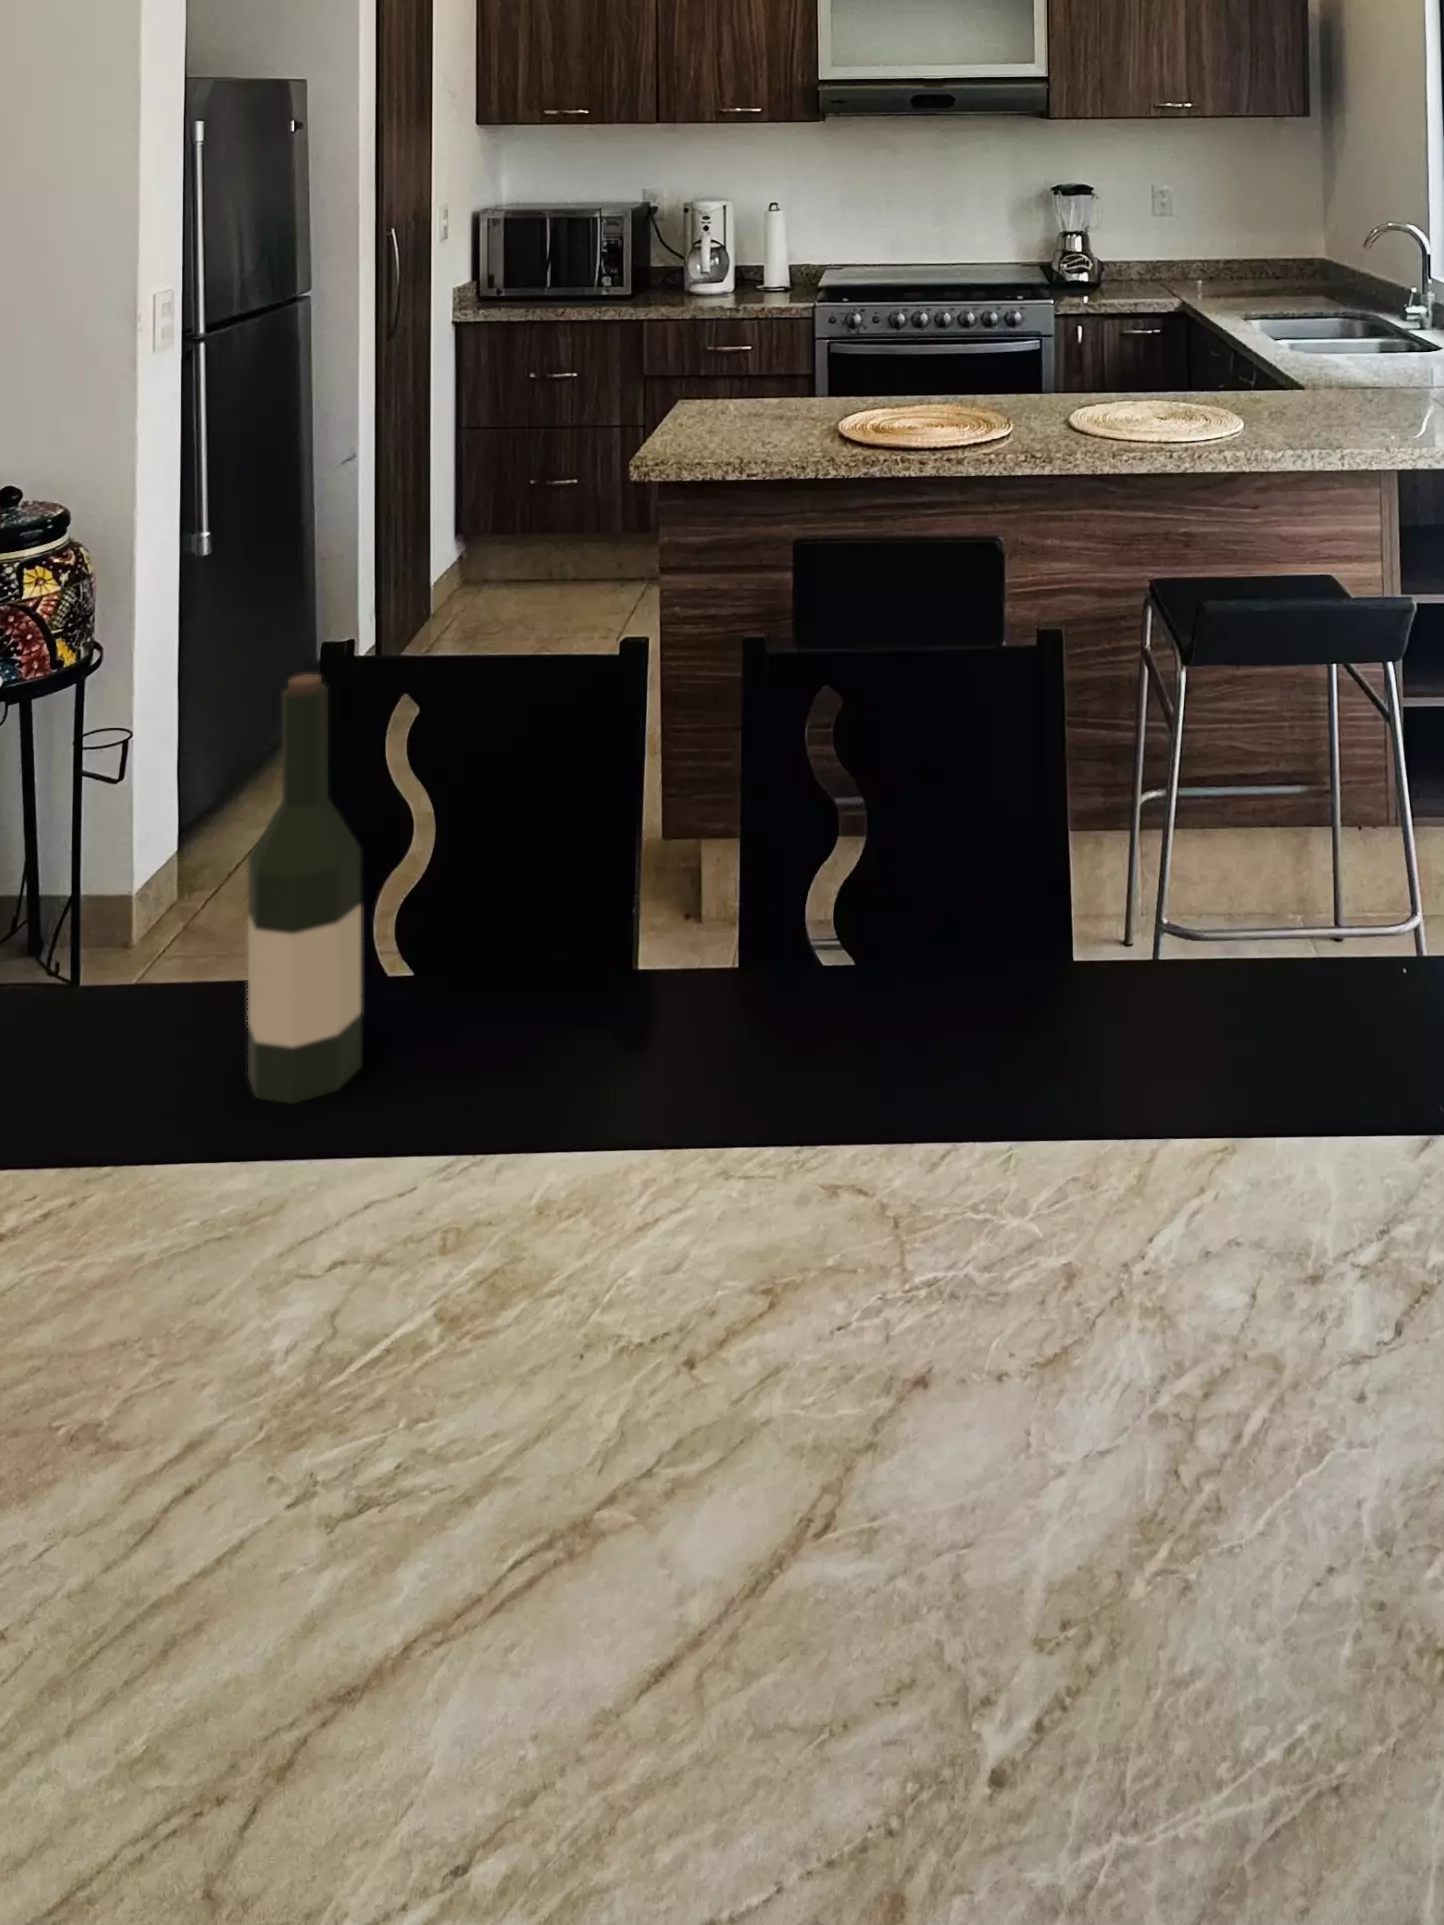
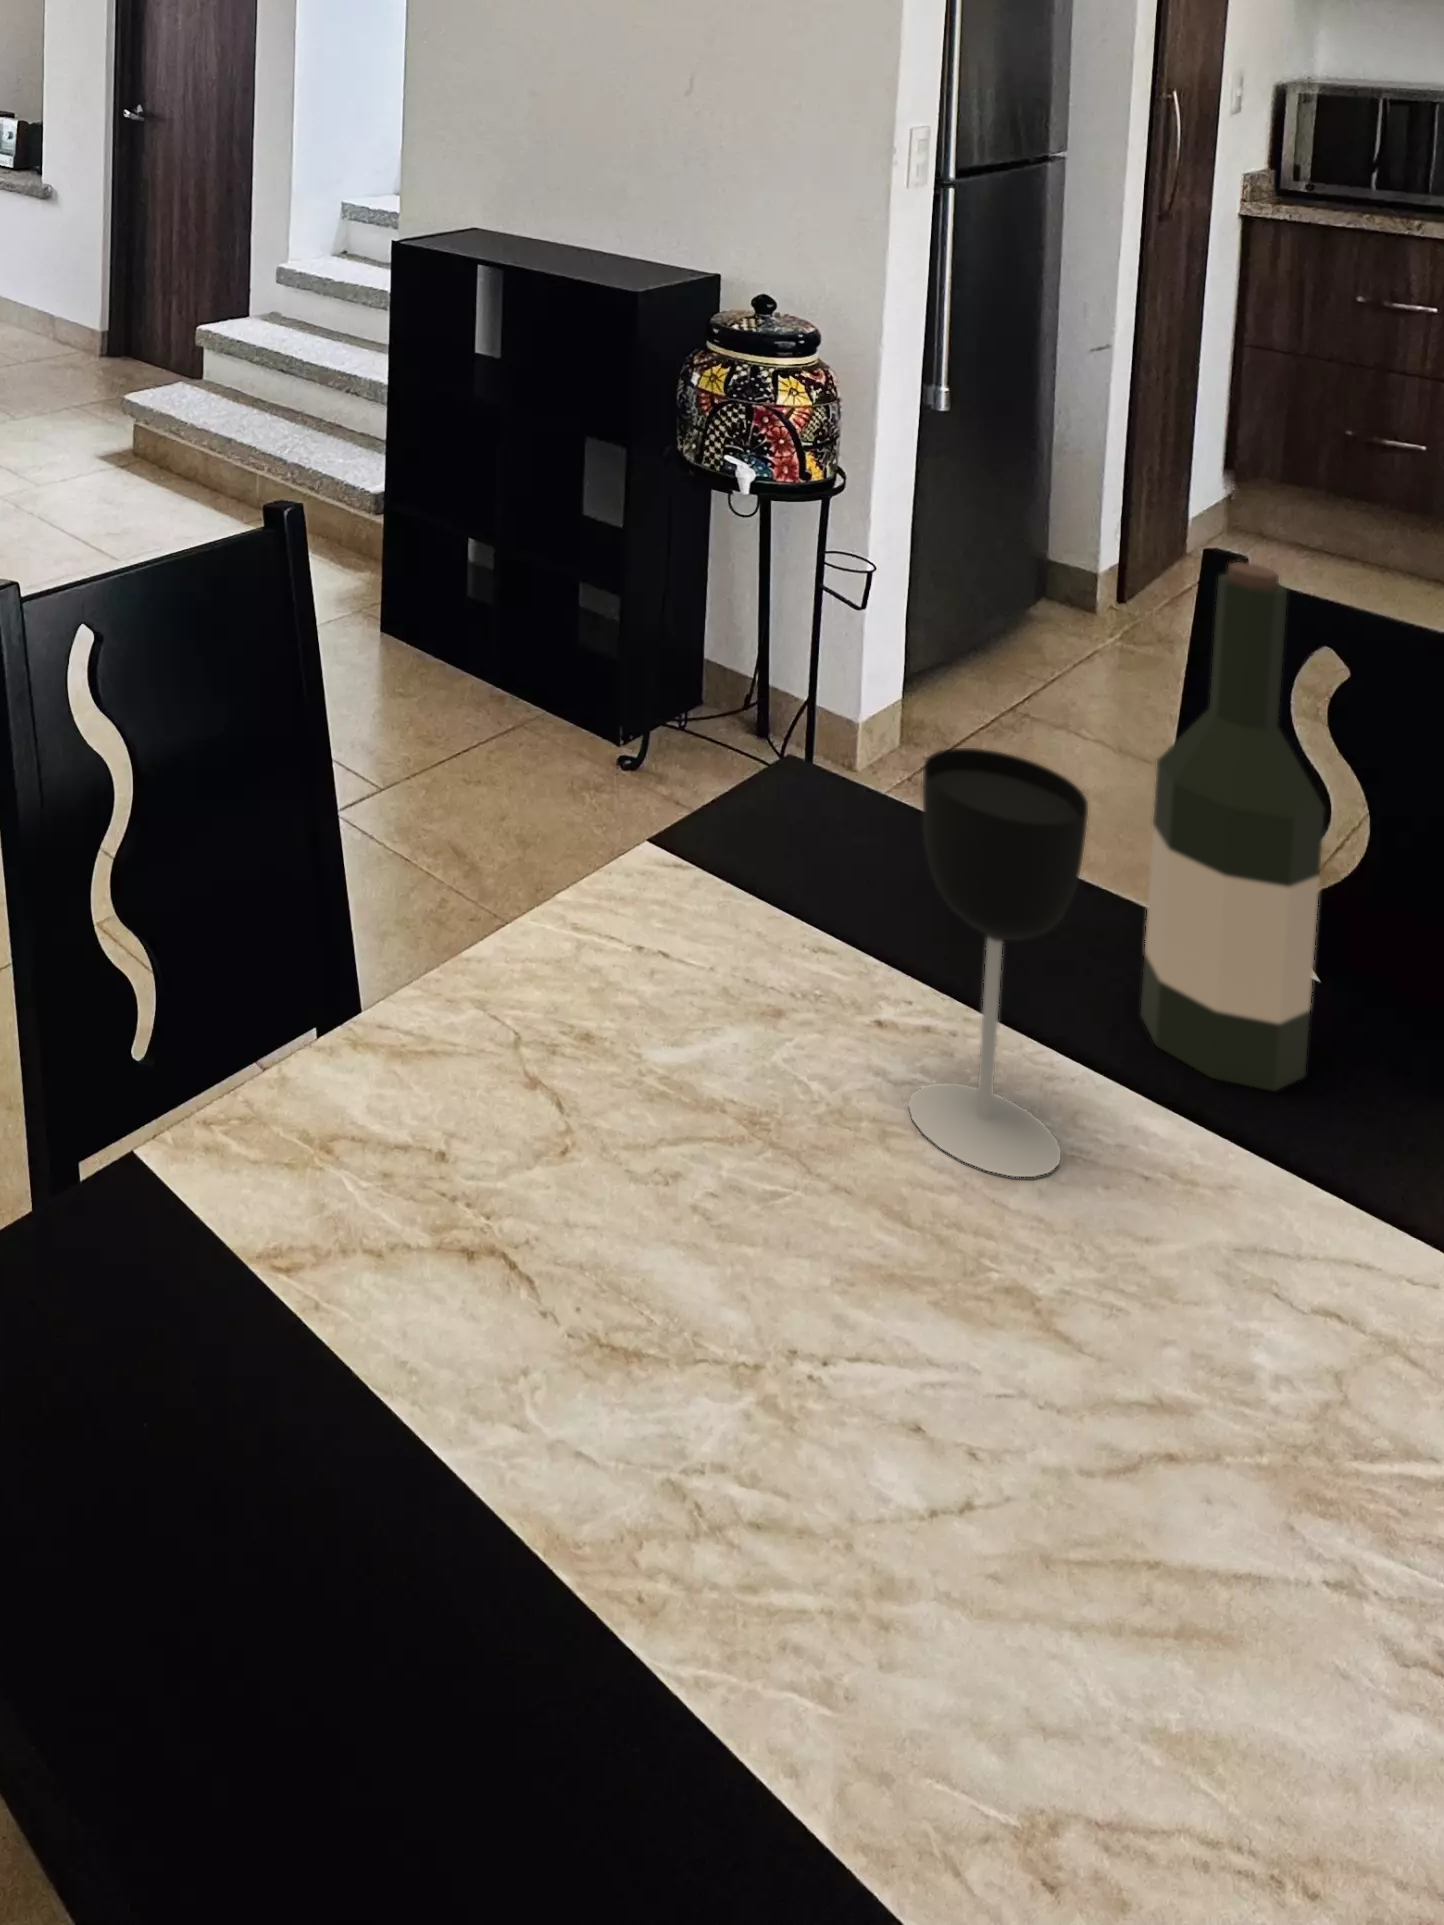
wine glass: none [29,903,165,1287] -> present [908,748,1088,1177]

